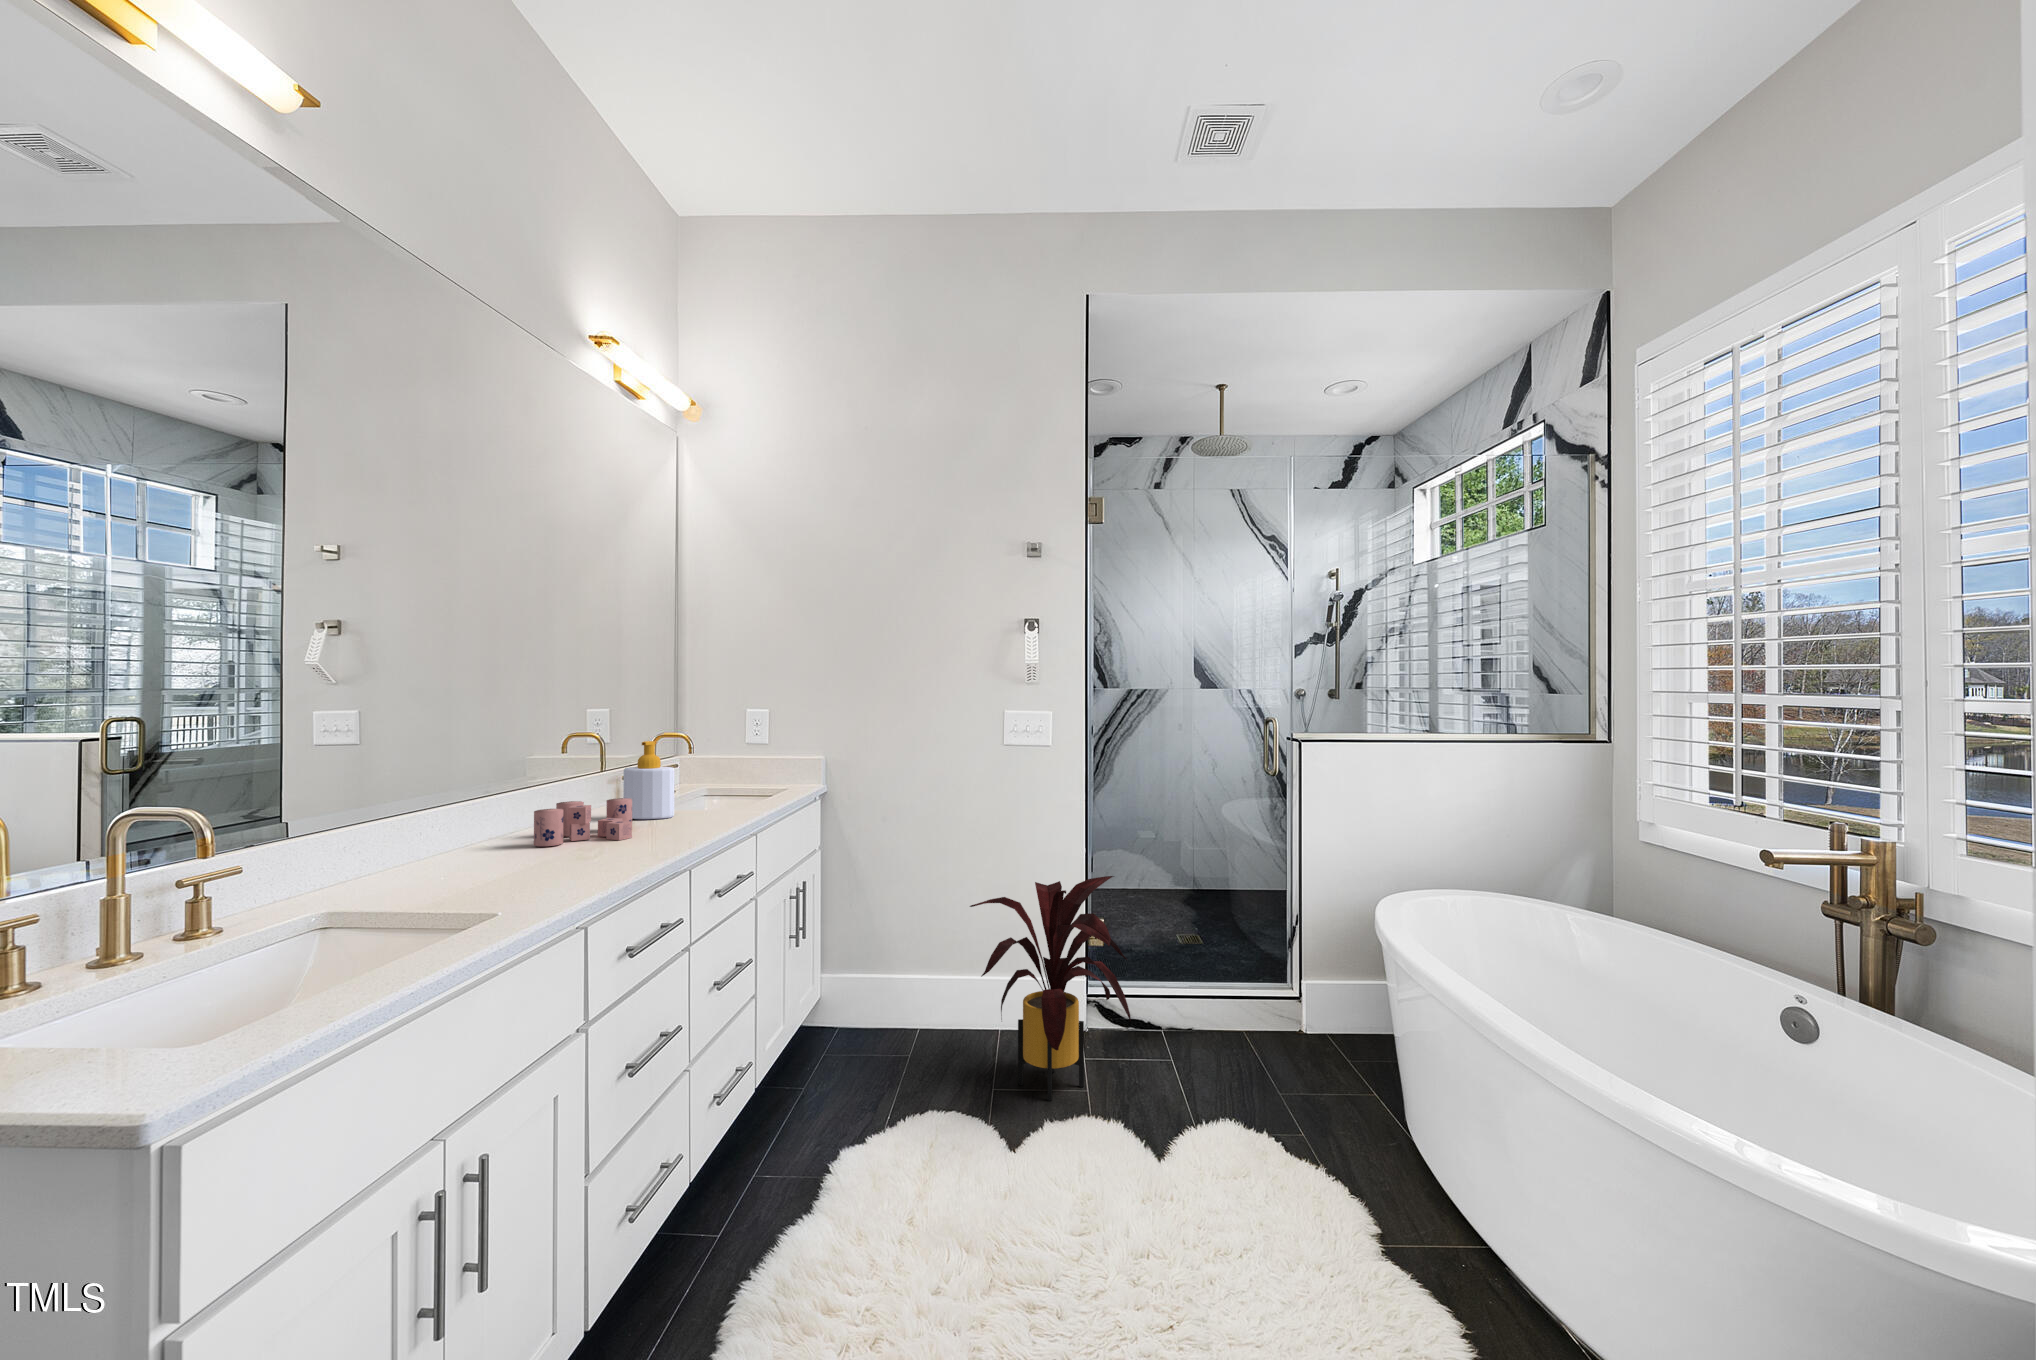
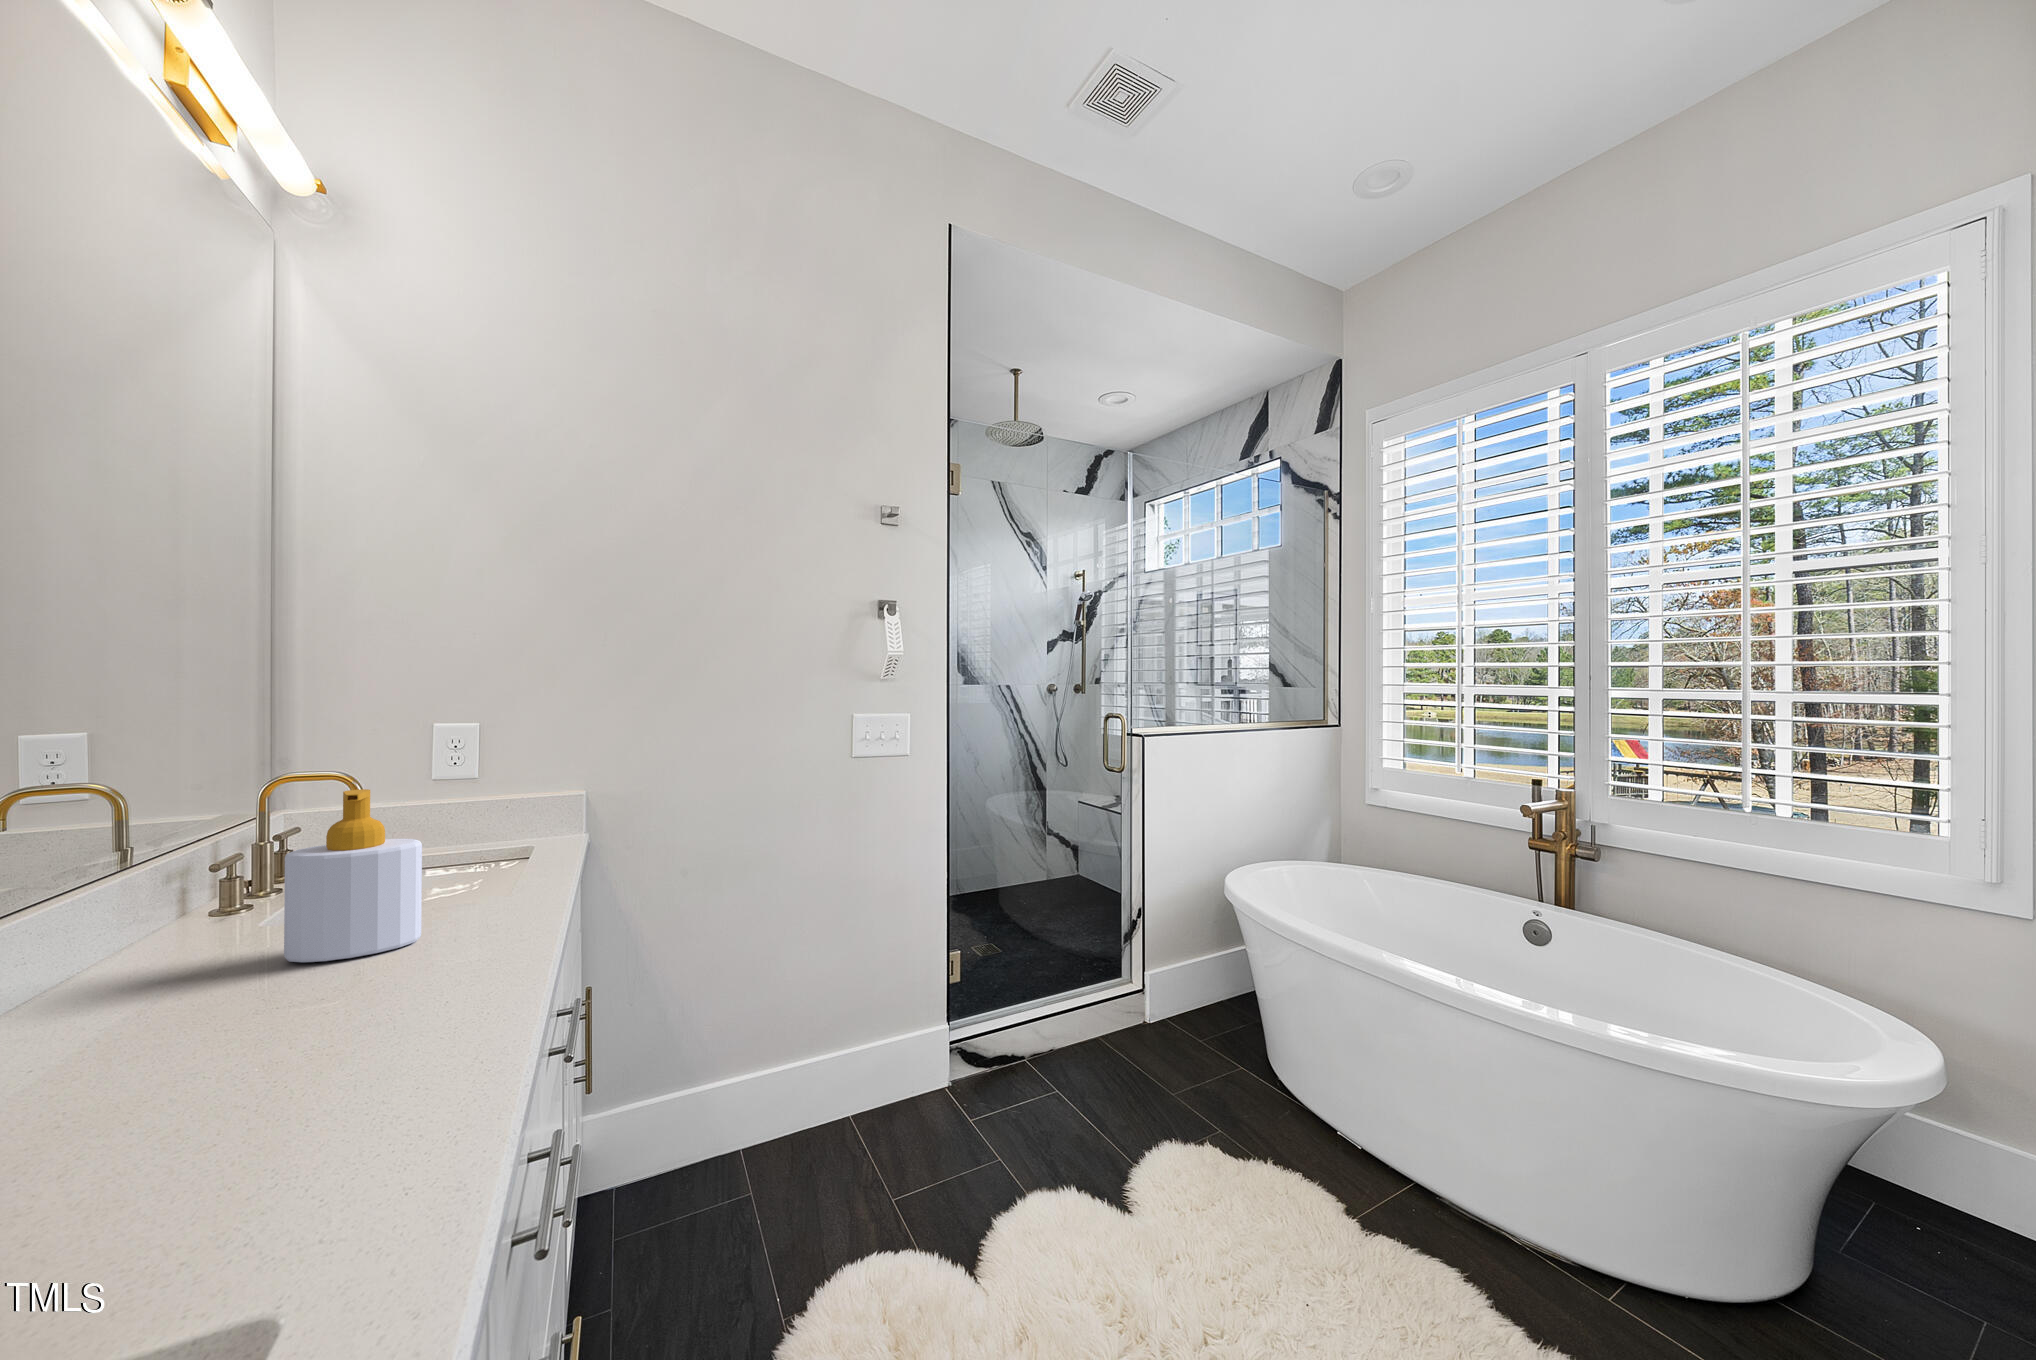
candle: present [534,798,632,846] -> none [122,926,420,1127]
house plant: present [970,876,1131,1101] -> none [871,902,1118,1206]

